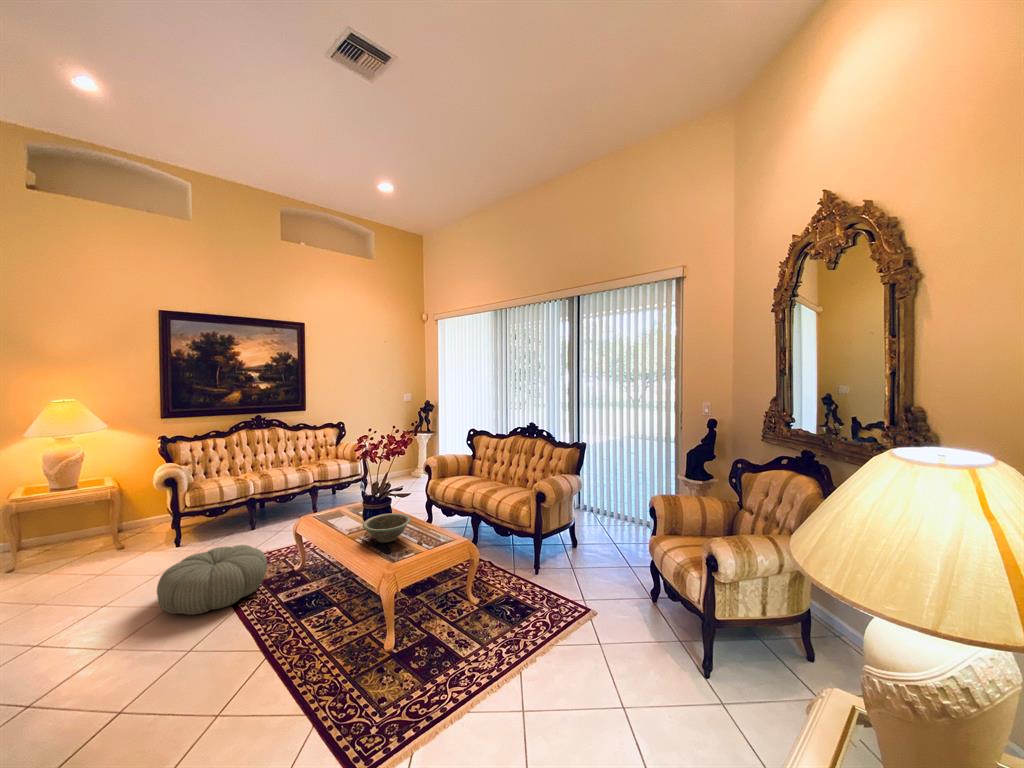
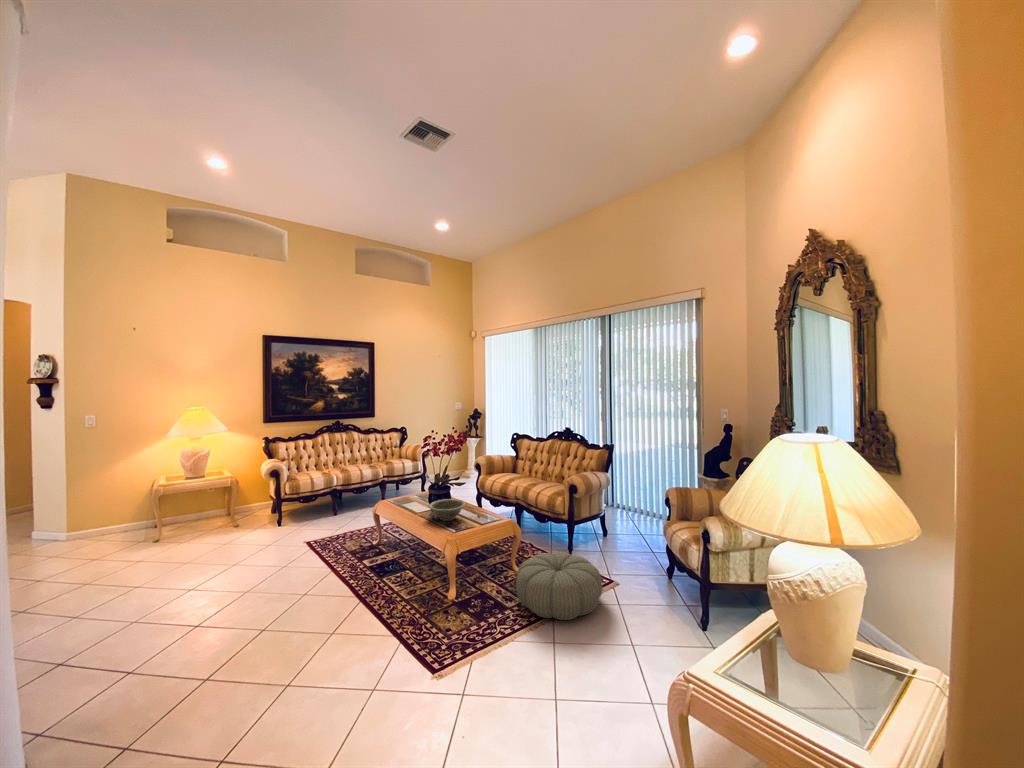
pouf: present [157,545,267,615] -> present [516,552,603,620]

